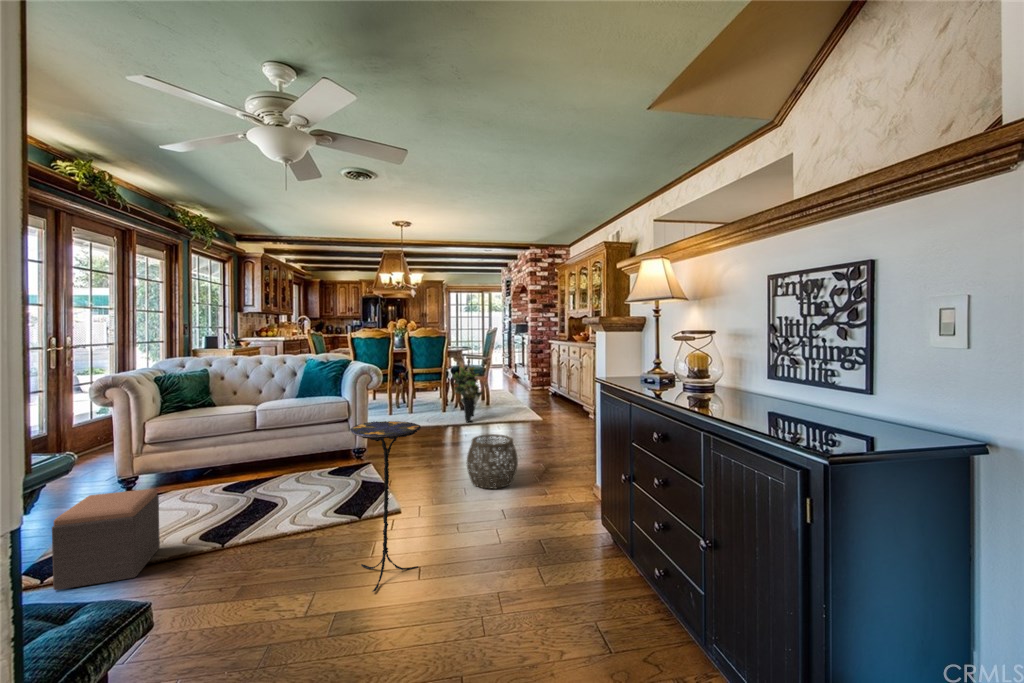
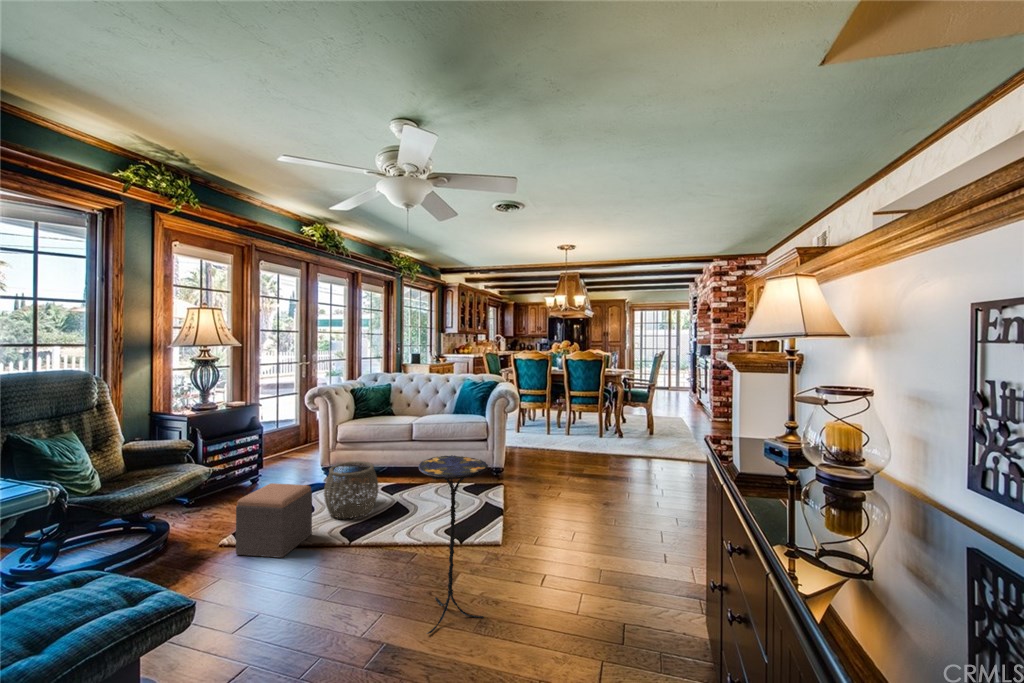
potted plant: present [453,367,483,422] -> none [607,391,640,451]
woven basket: present [467,434,518,489] -> present [324,461,378,519]

